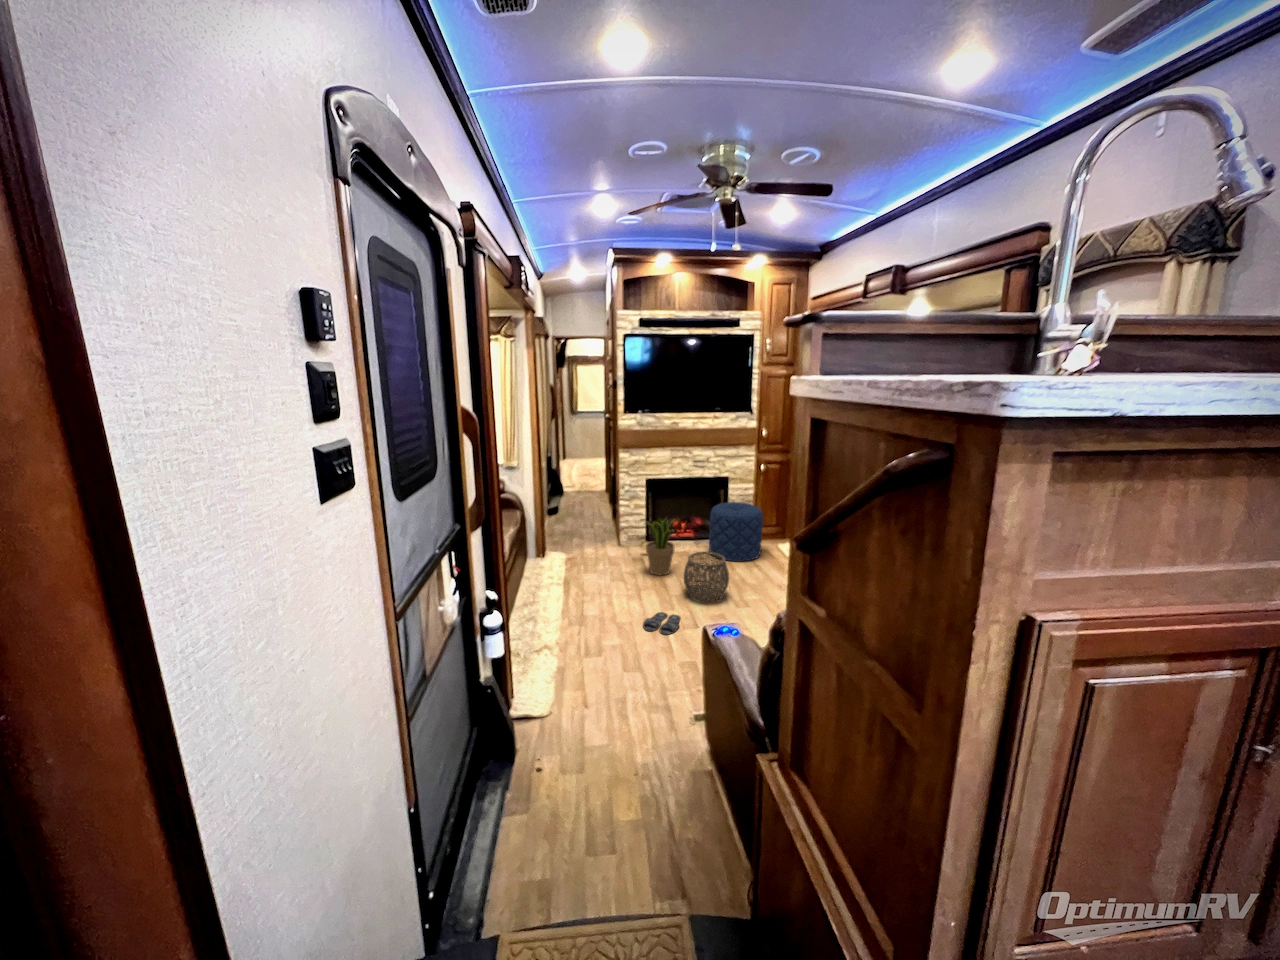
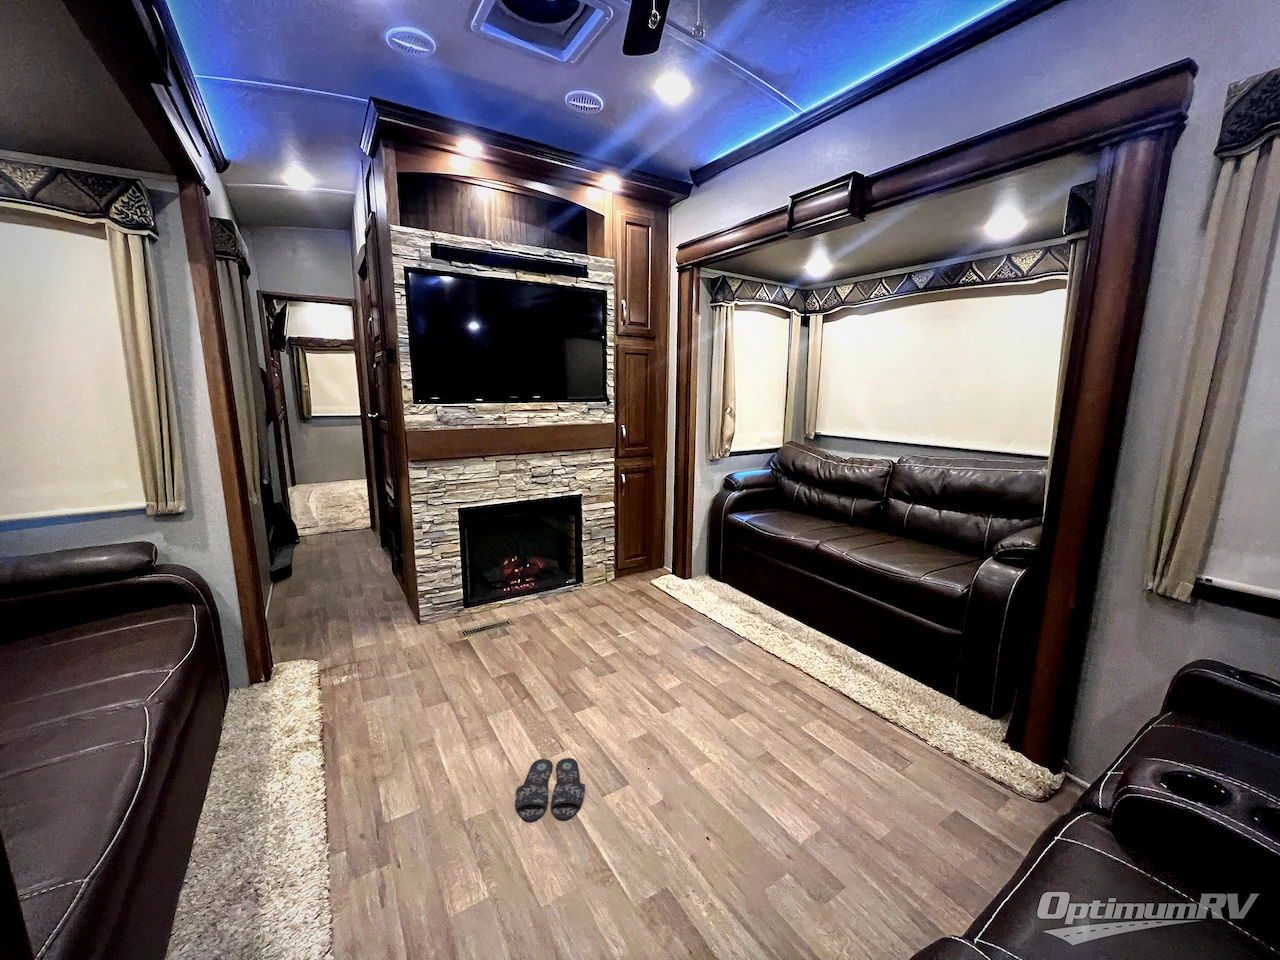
pouf: present [709,502,763,562] -> none [564,530,640,619]
potted plant: present [645,518,675,575] -> none [473,572,528,672]
woven basket: present [684,552,729,601] -> none [558,622,634,712]

